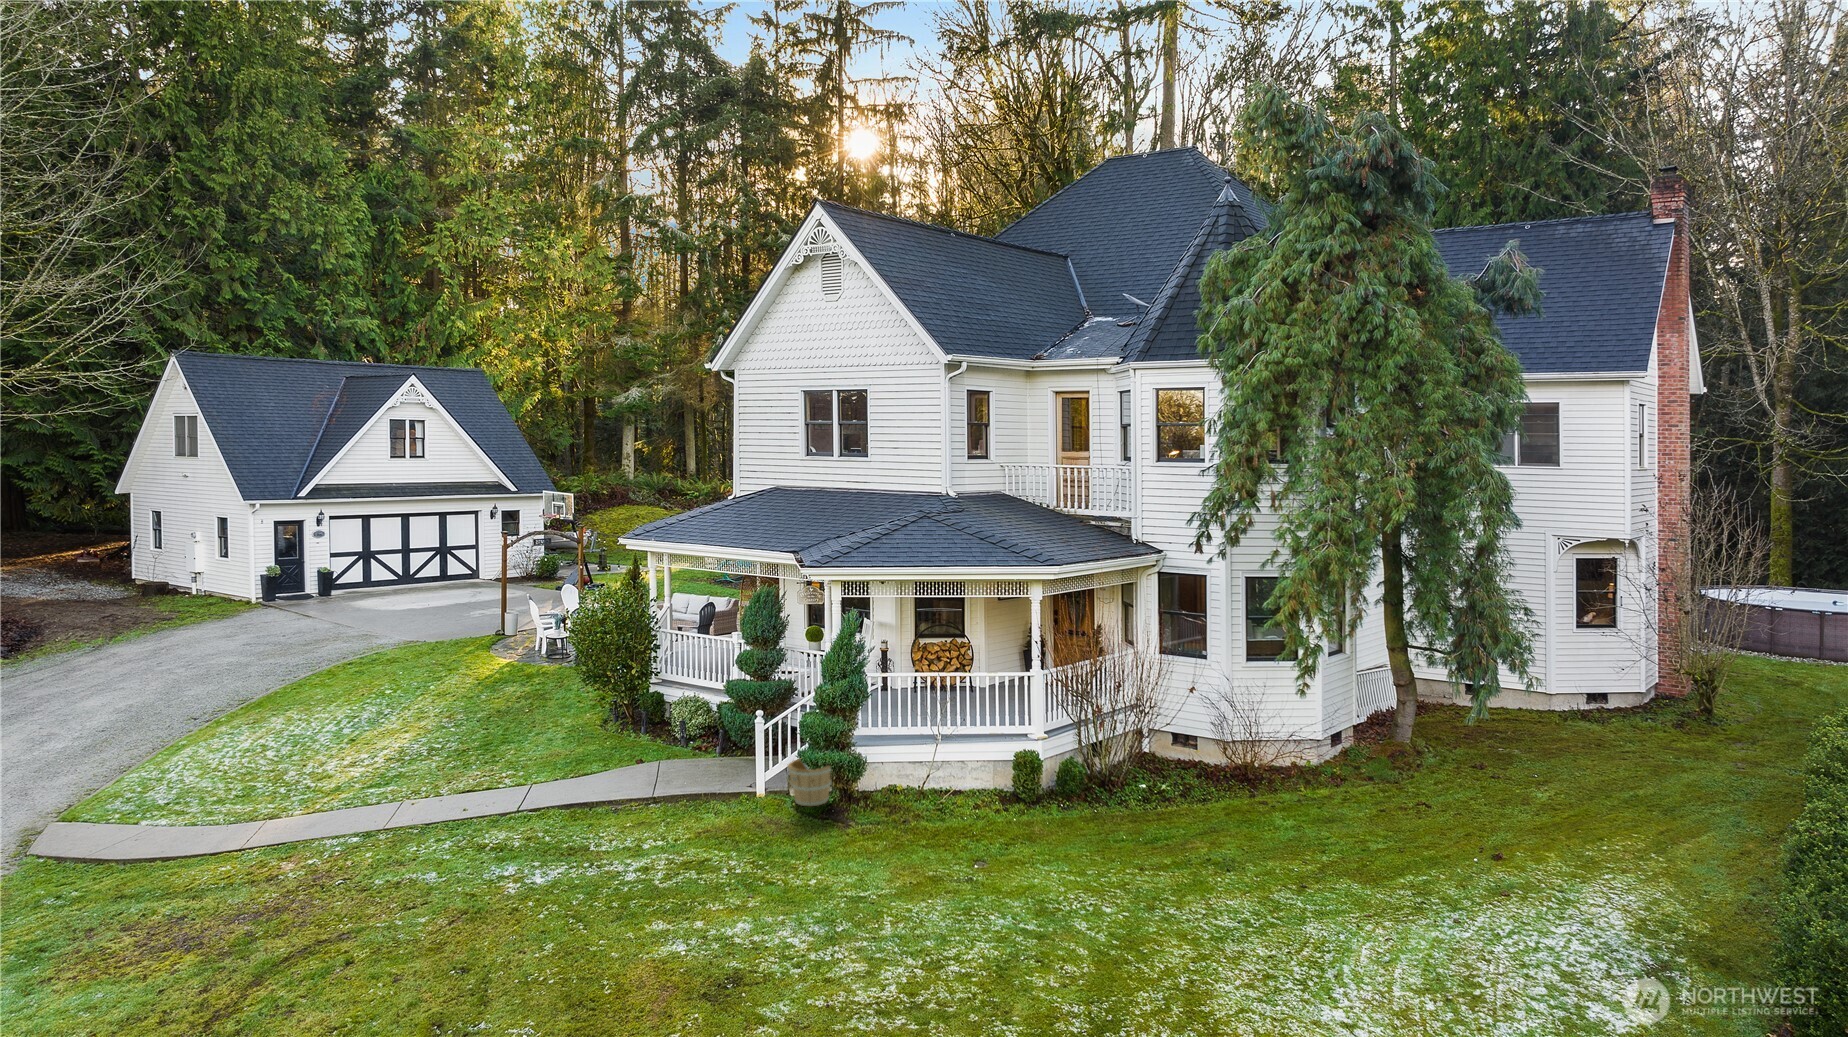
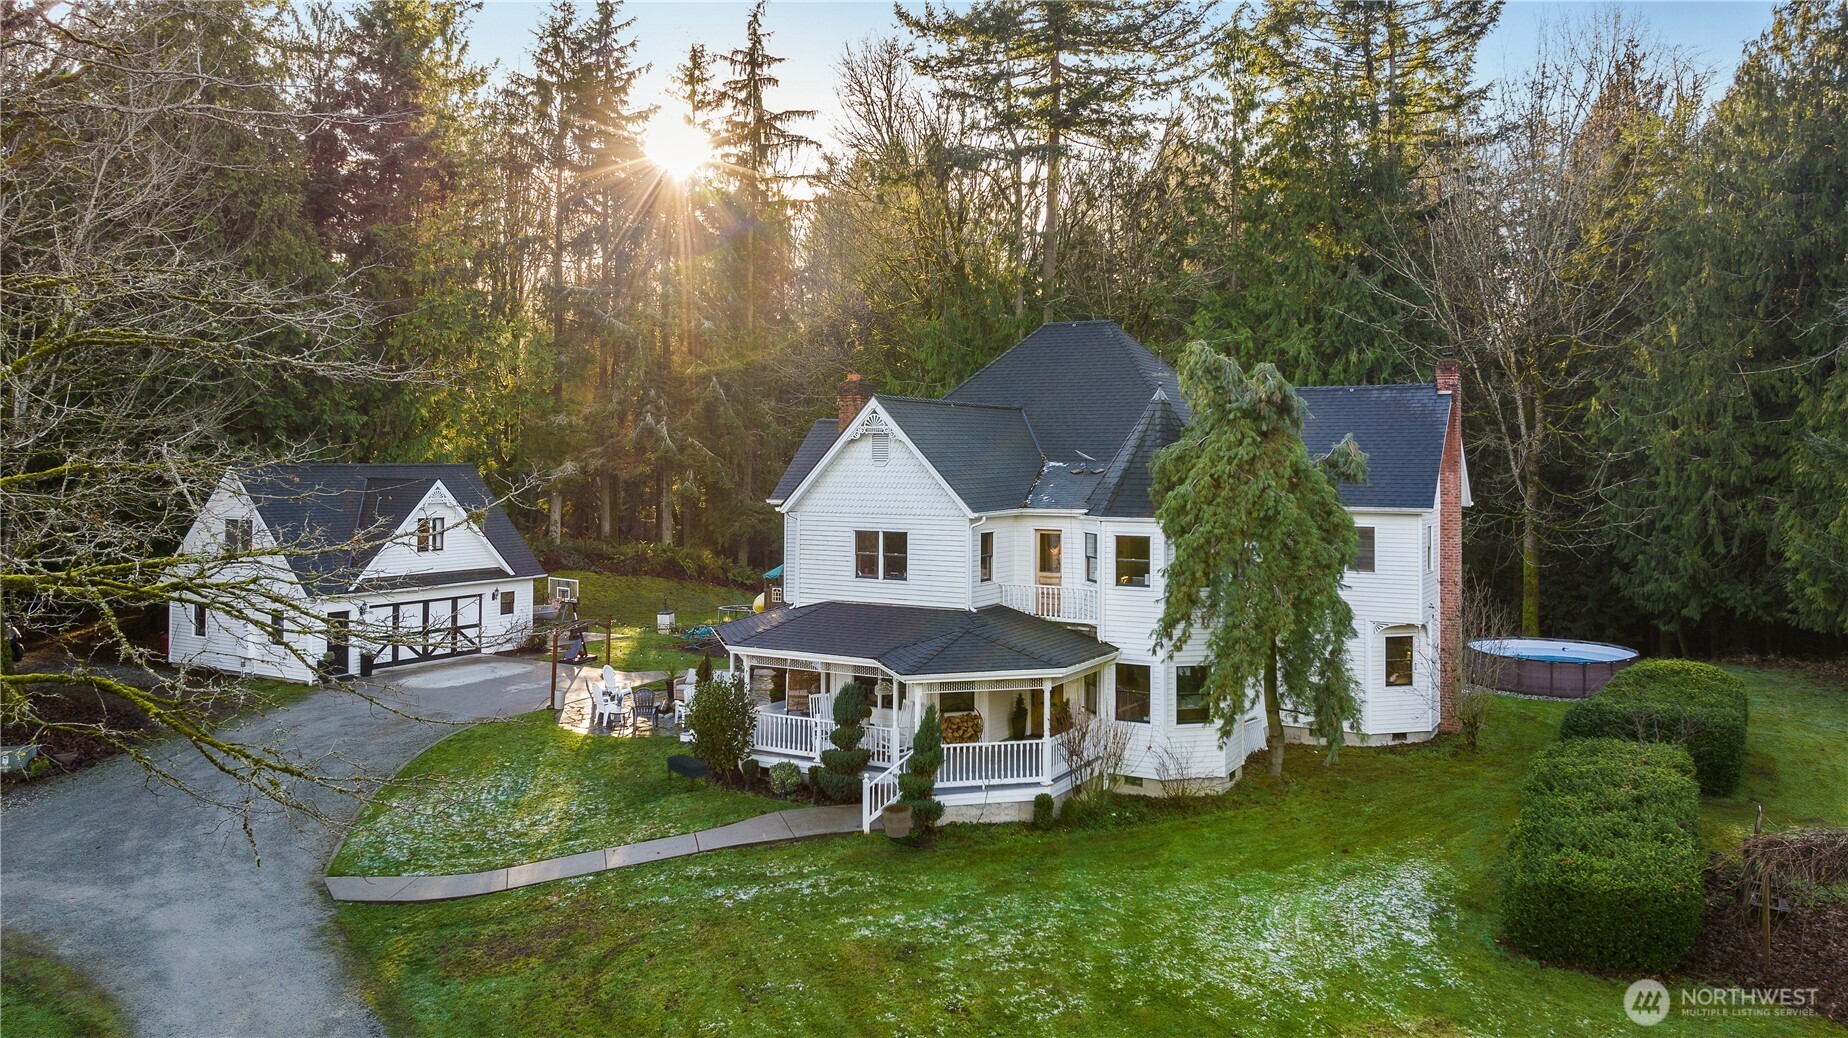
bench: none [546,685,595,734] -> present [667,754,709,790]

